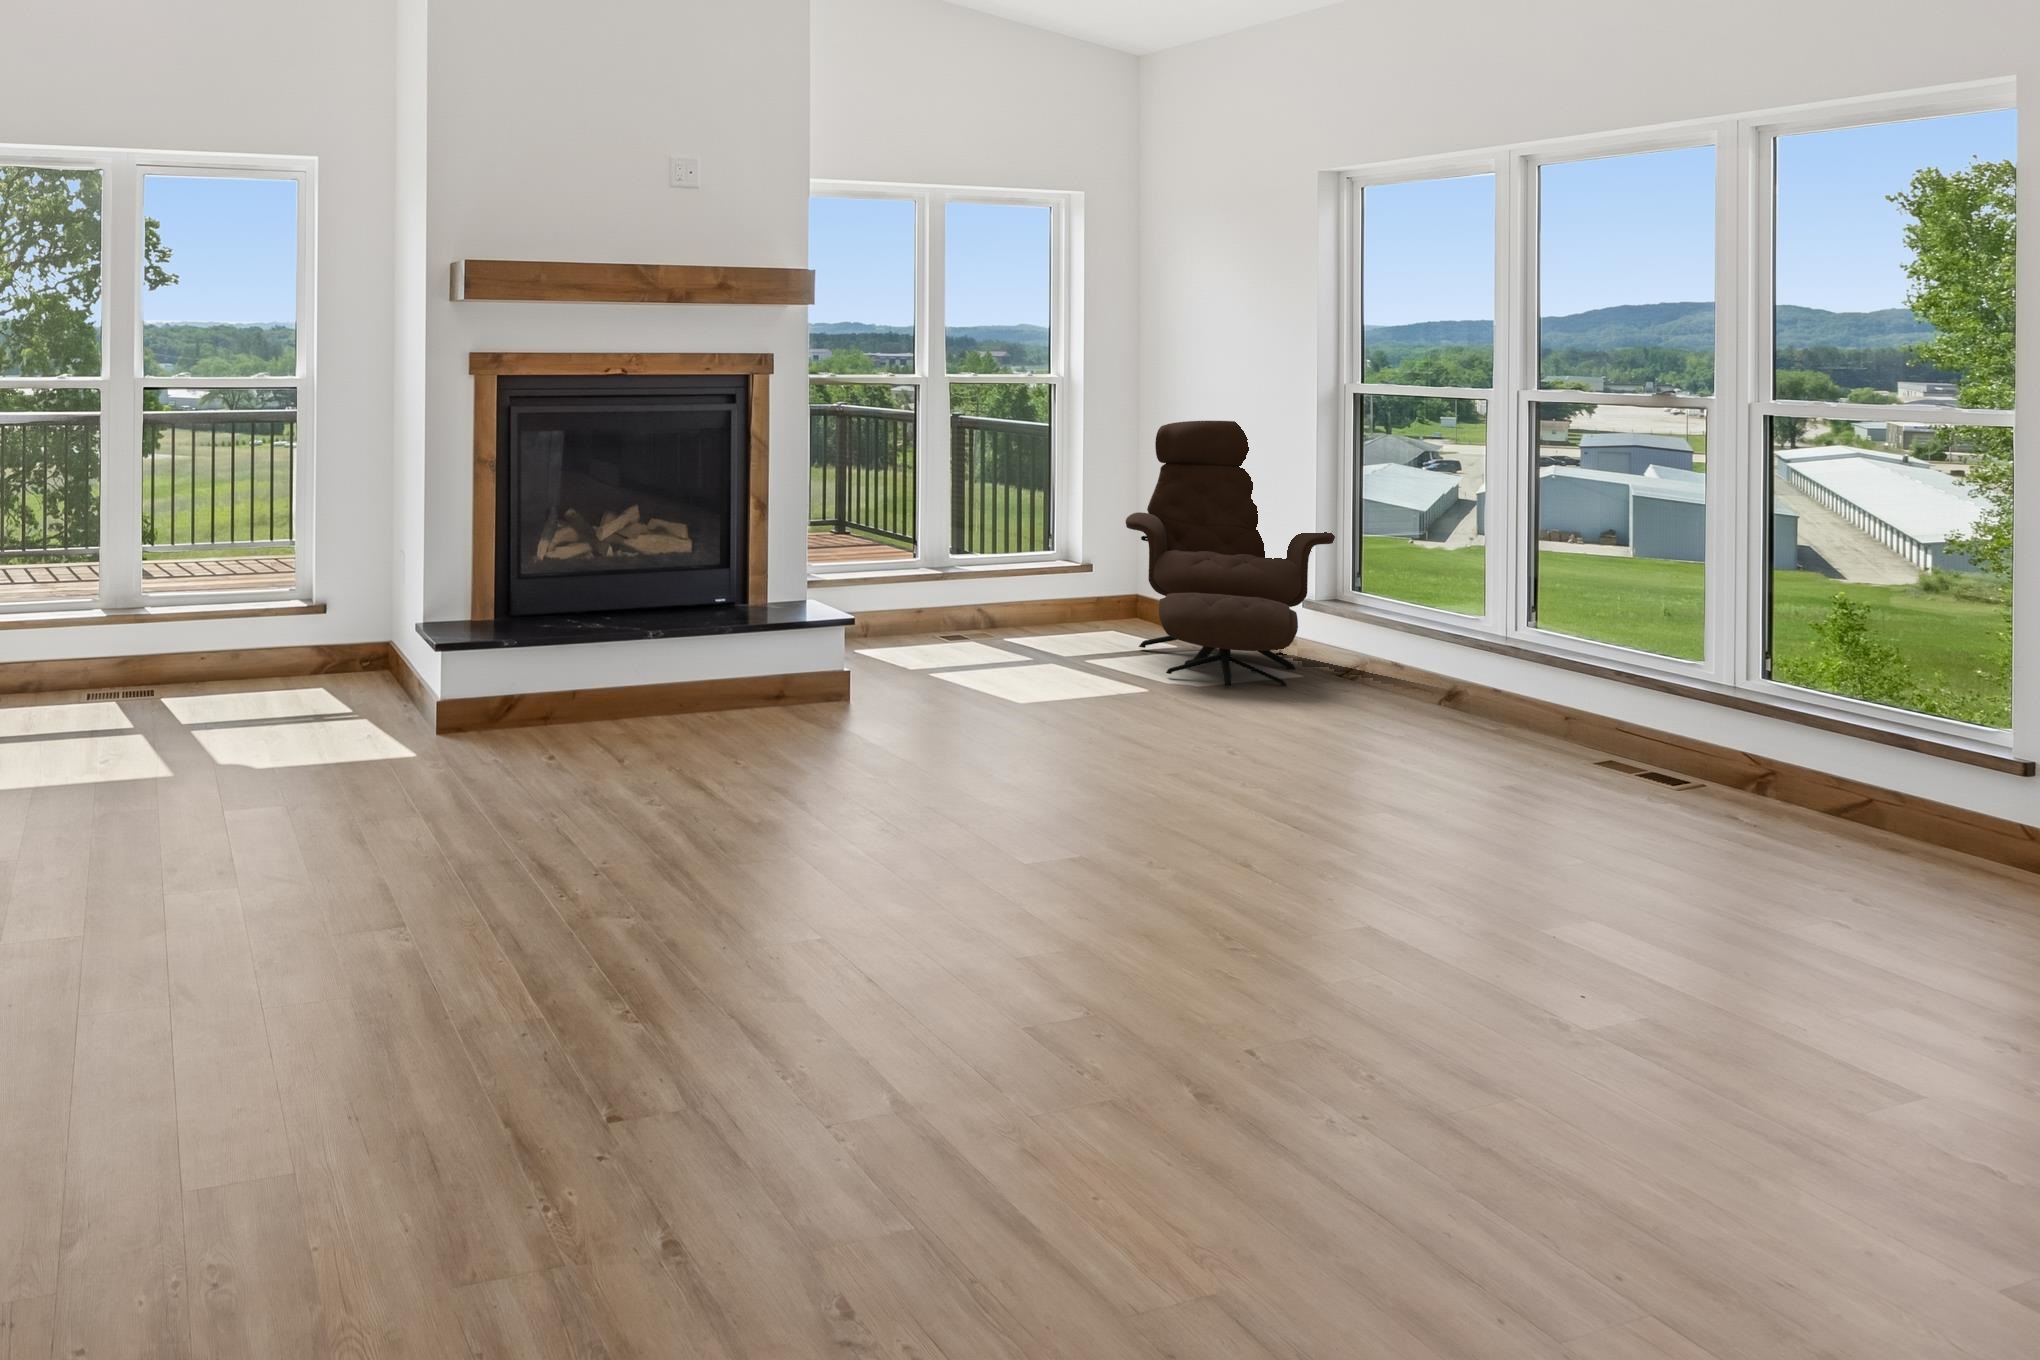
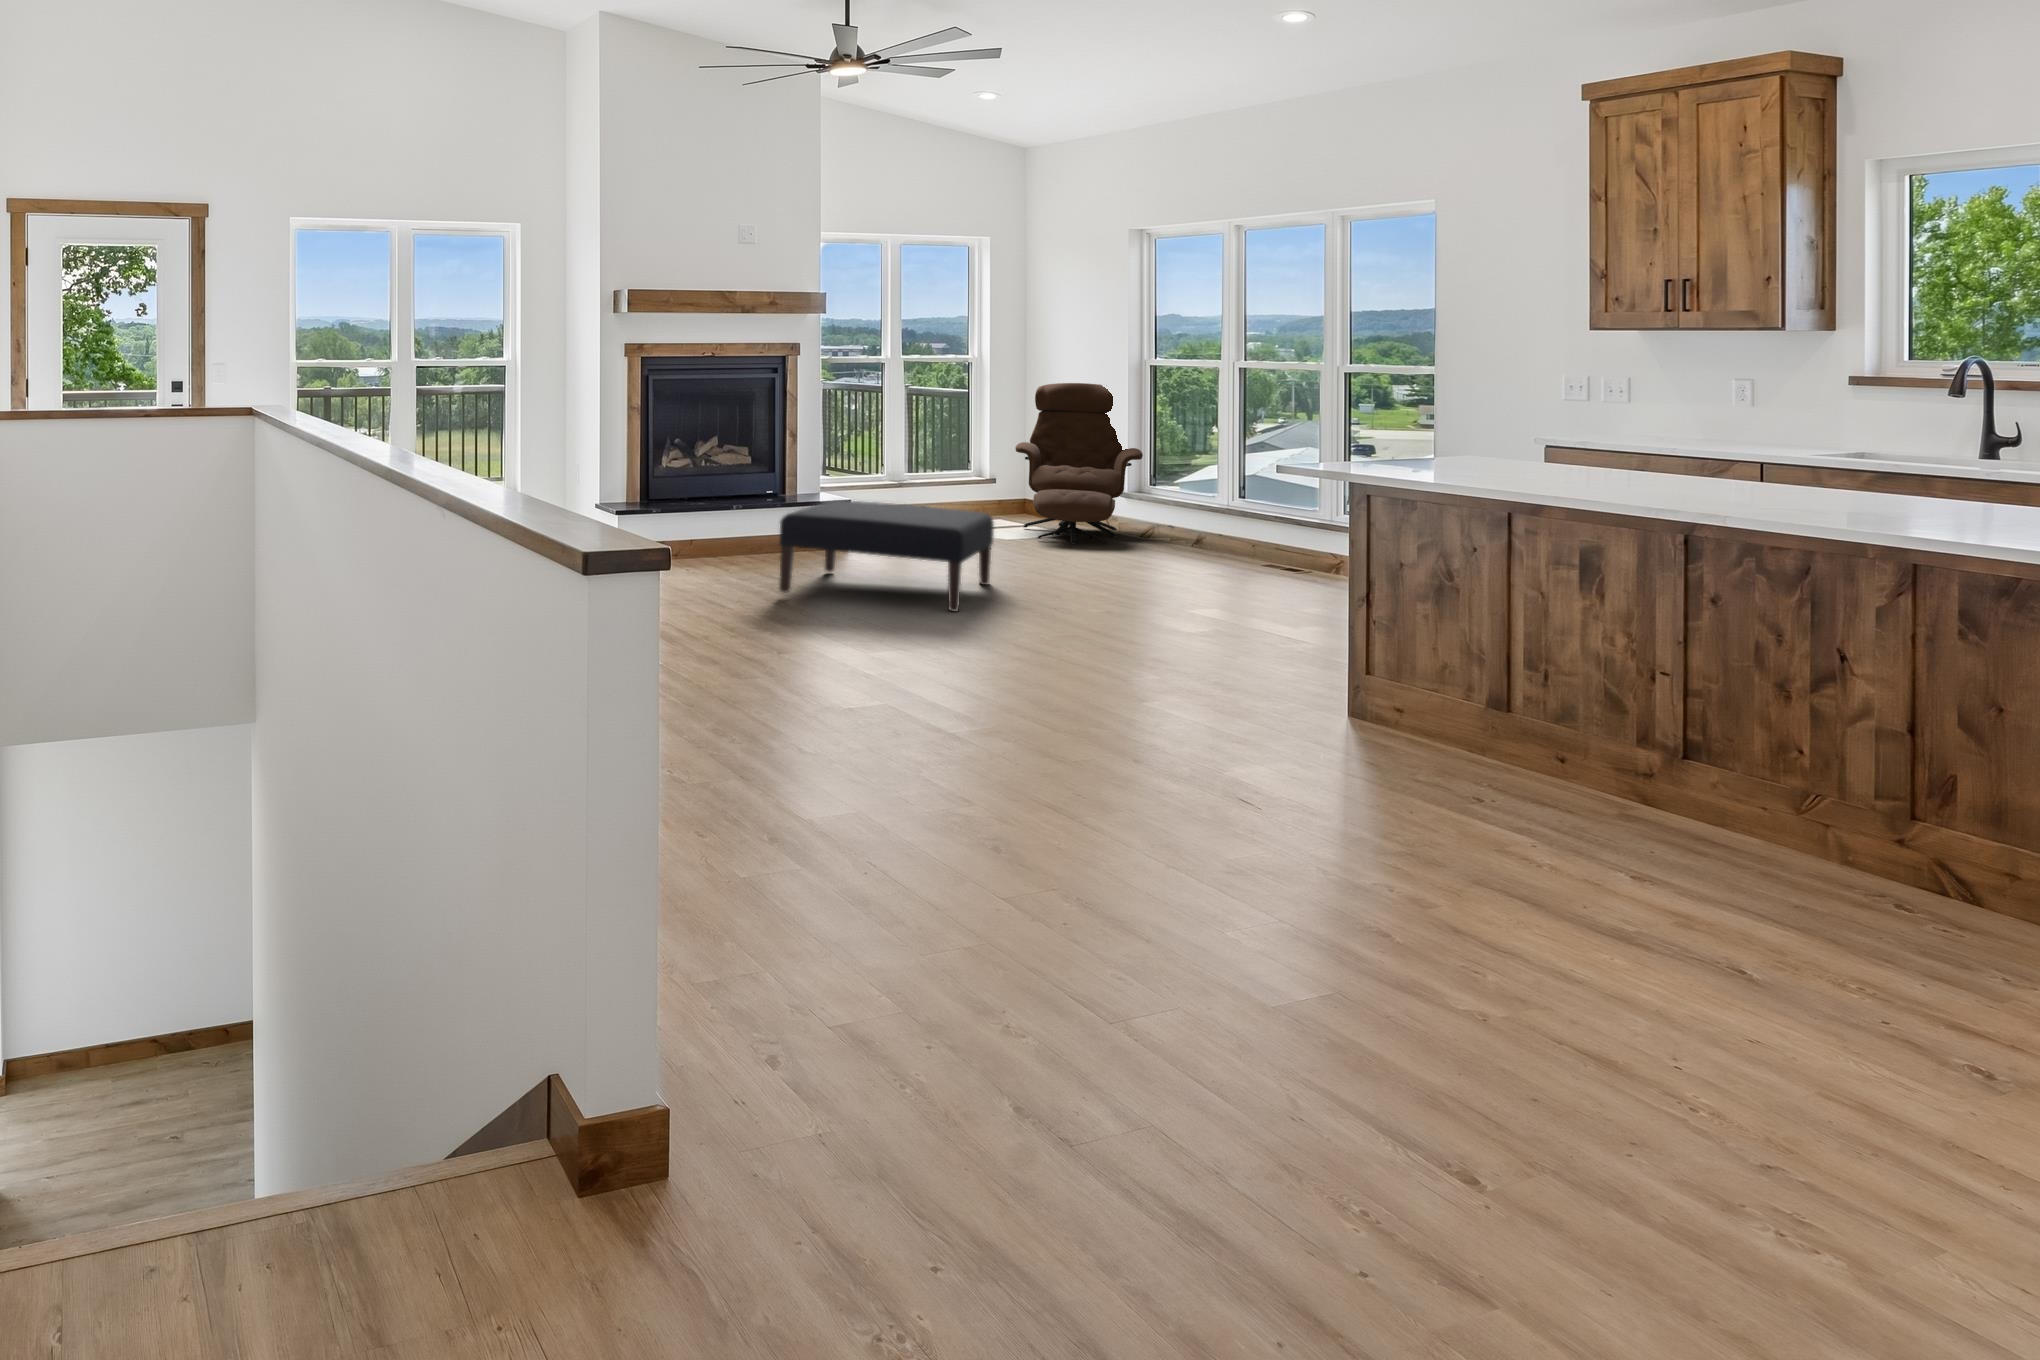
ottoman: none [686,626,1101,886] -> present [779,500,994,612]

